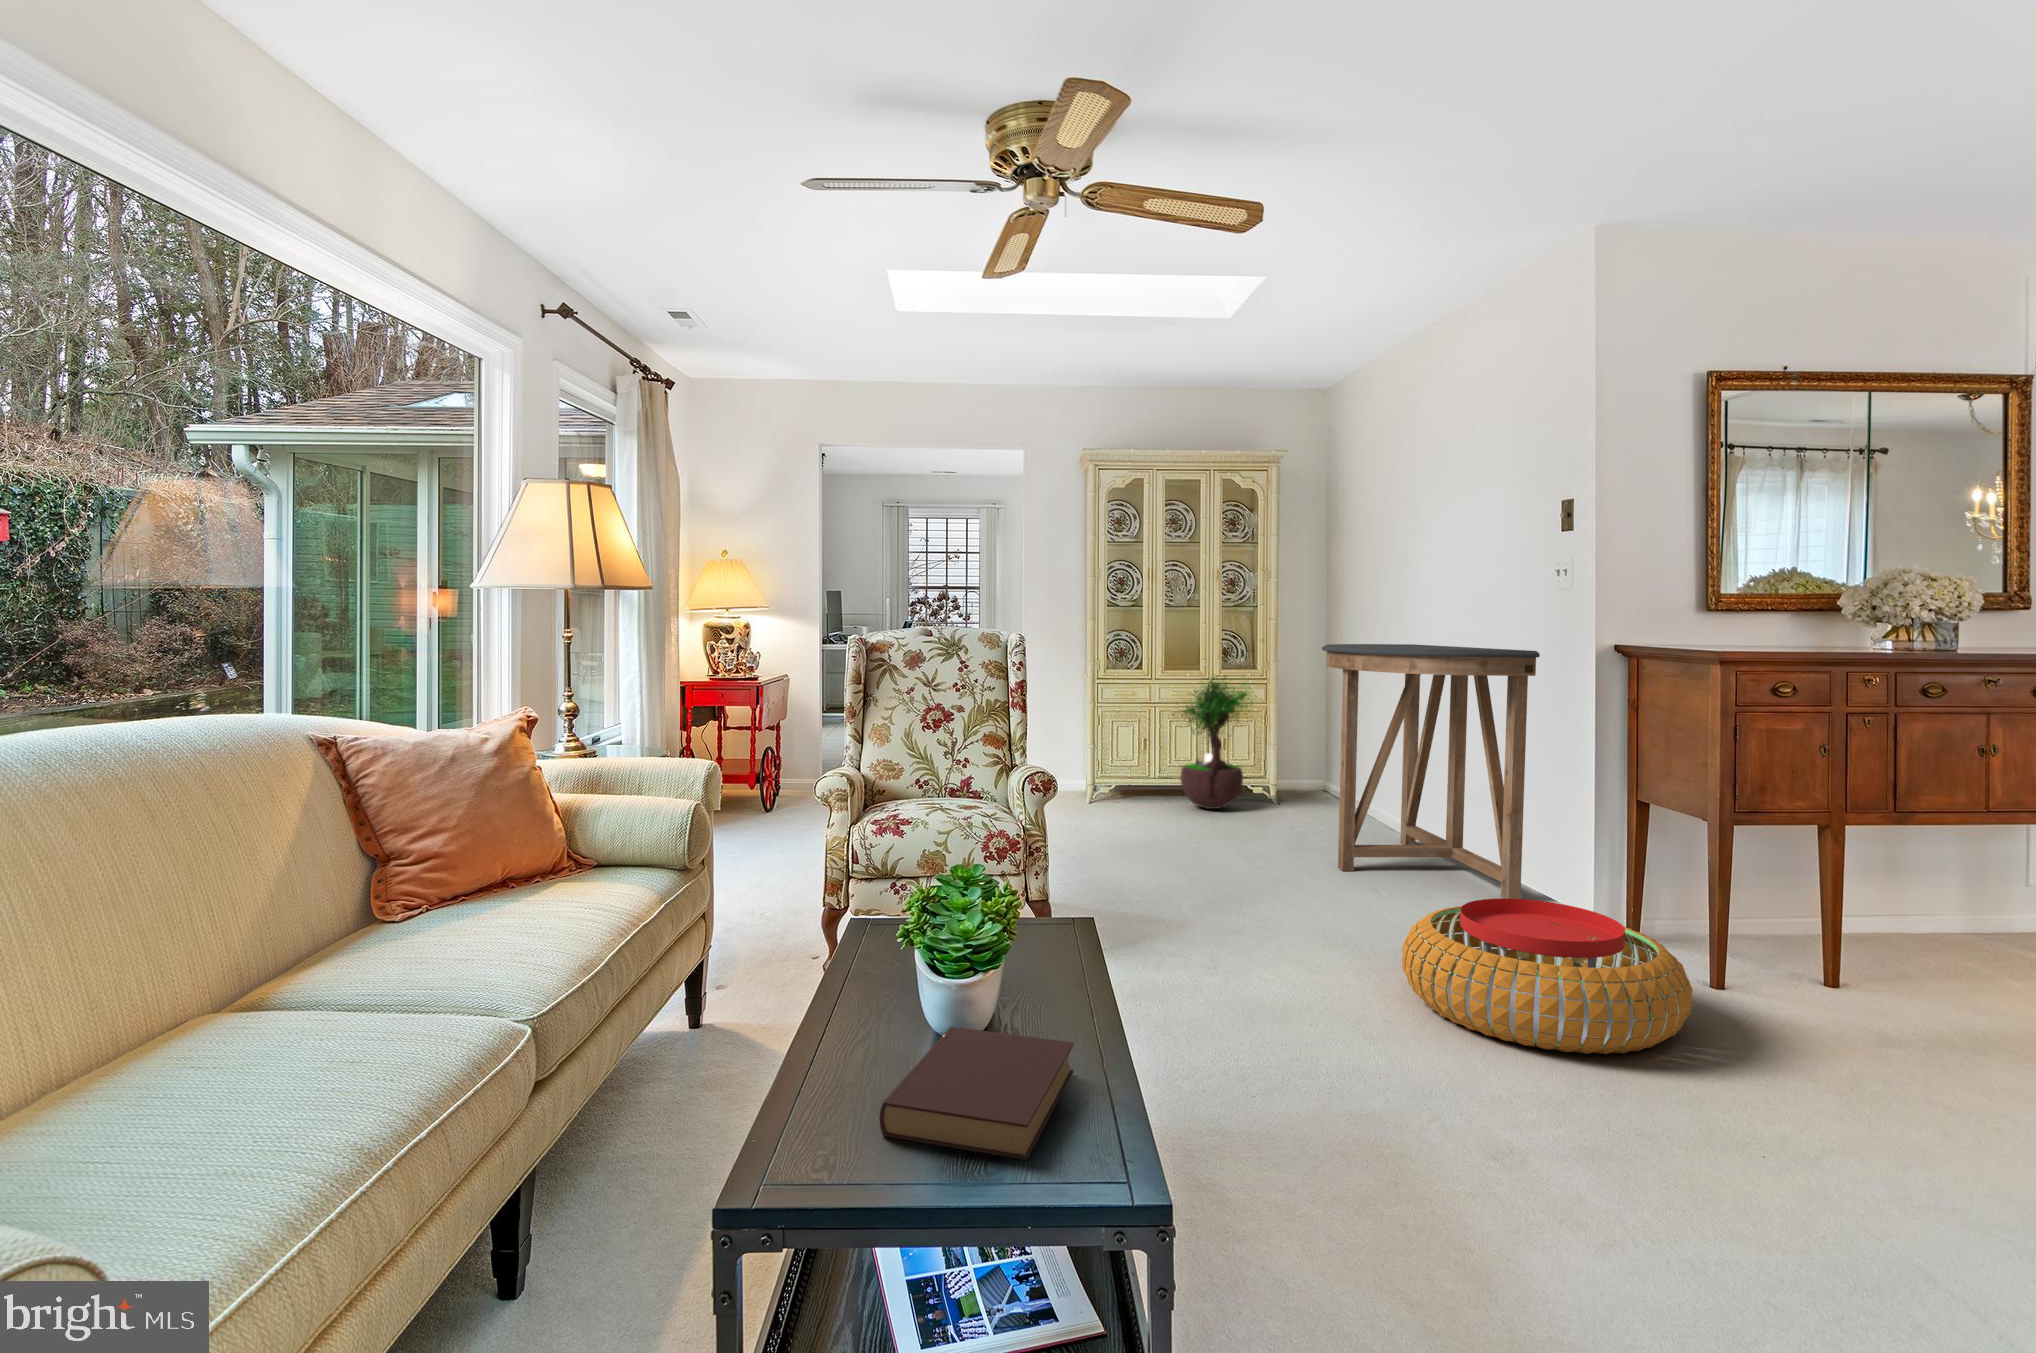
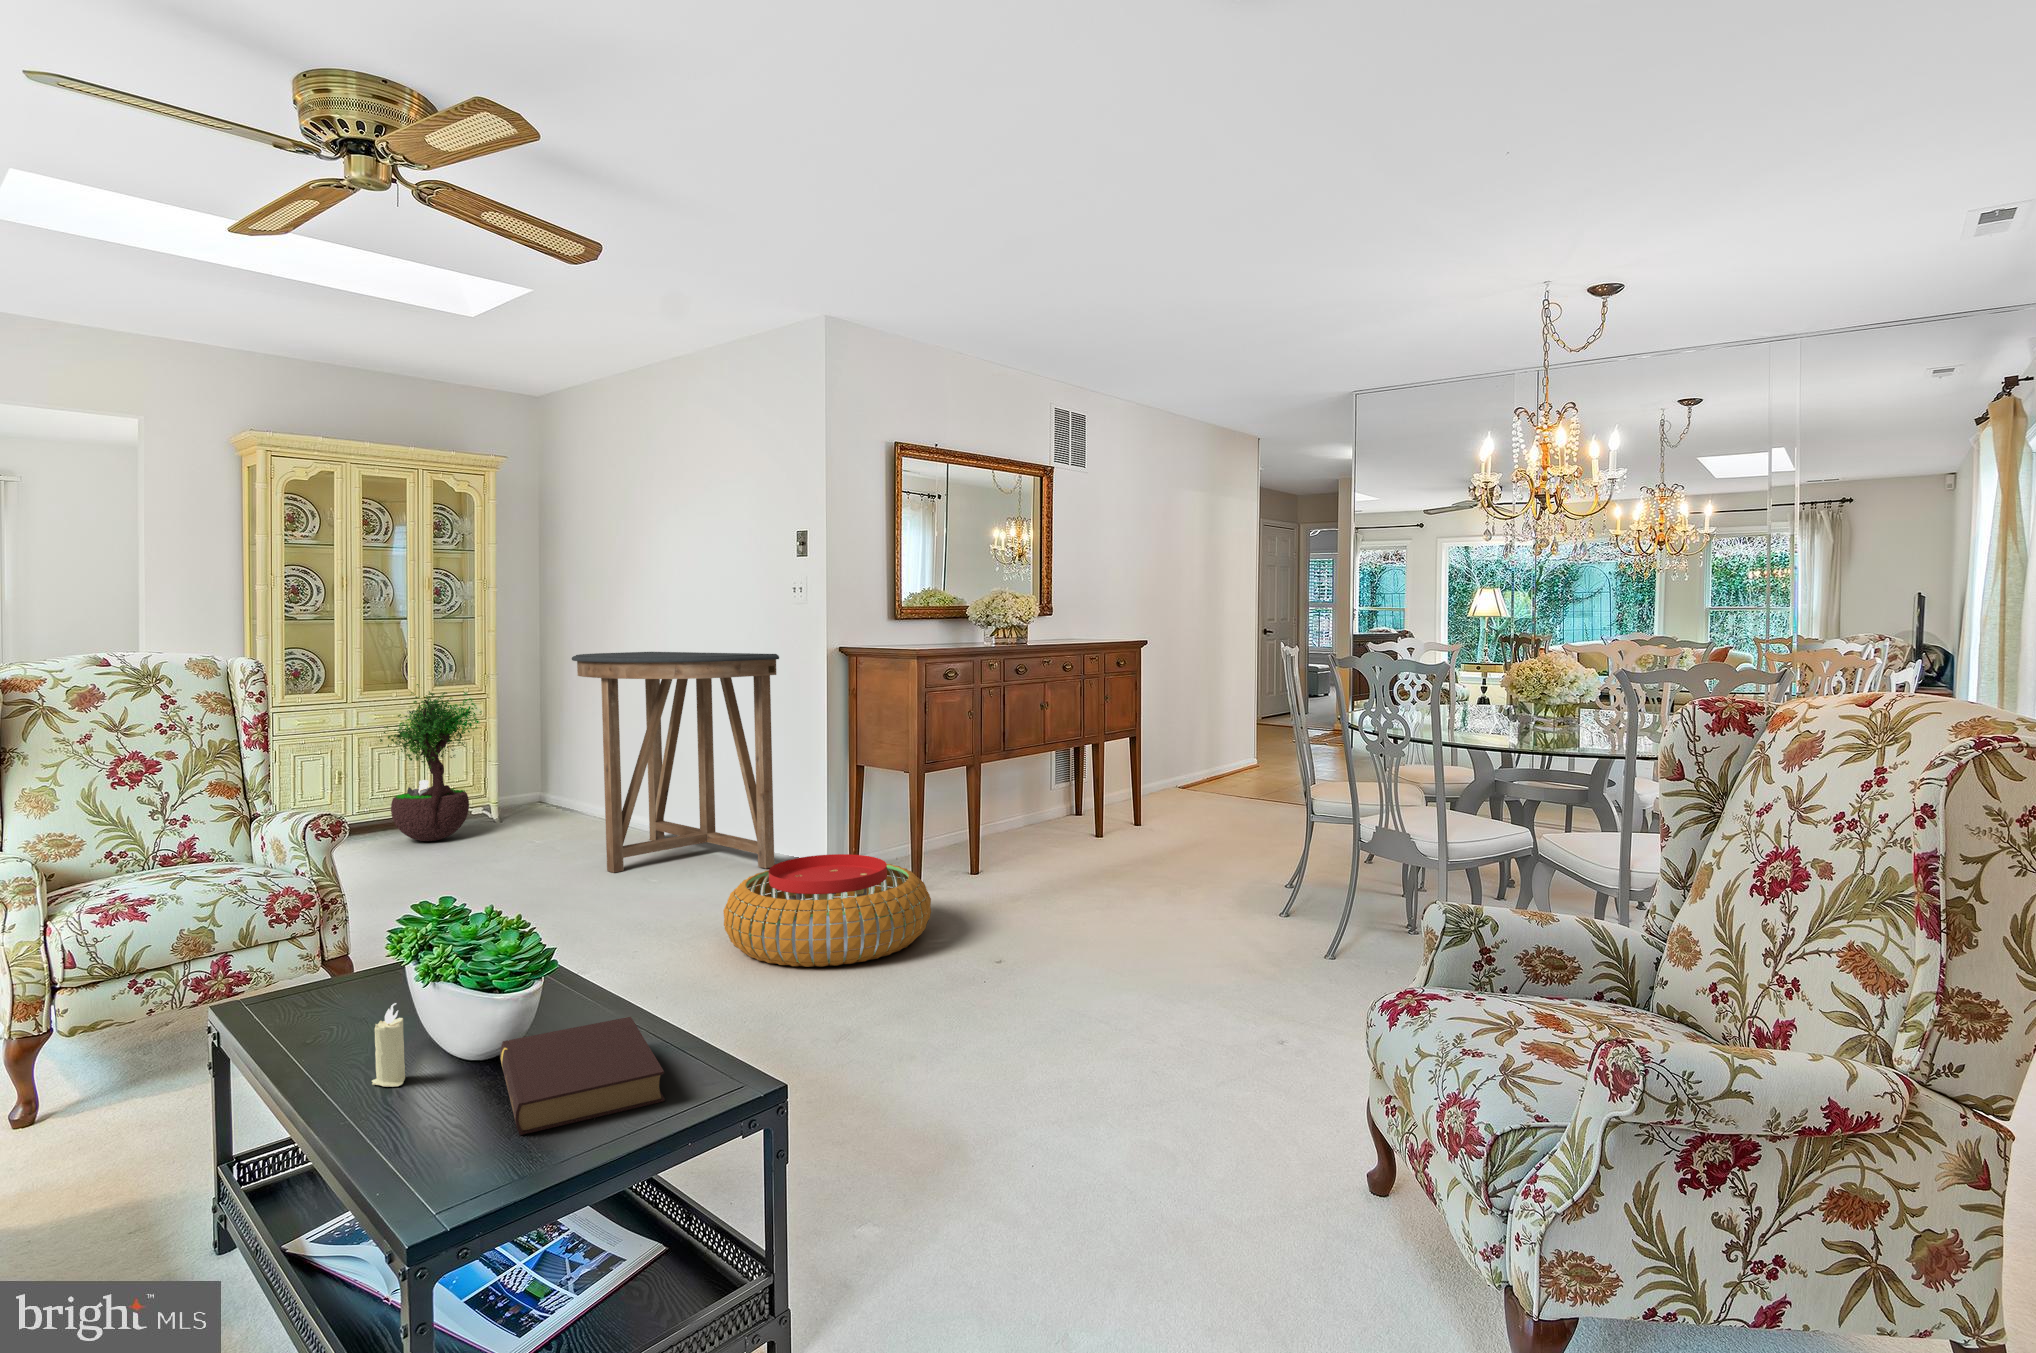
candle: none [859,959,886,1039] -> present [372,1003,405,1087]

